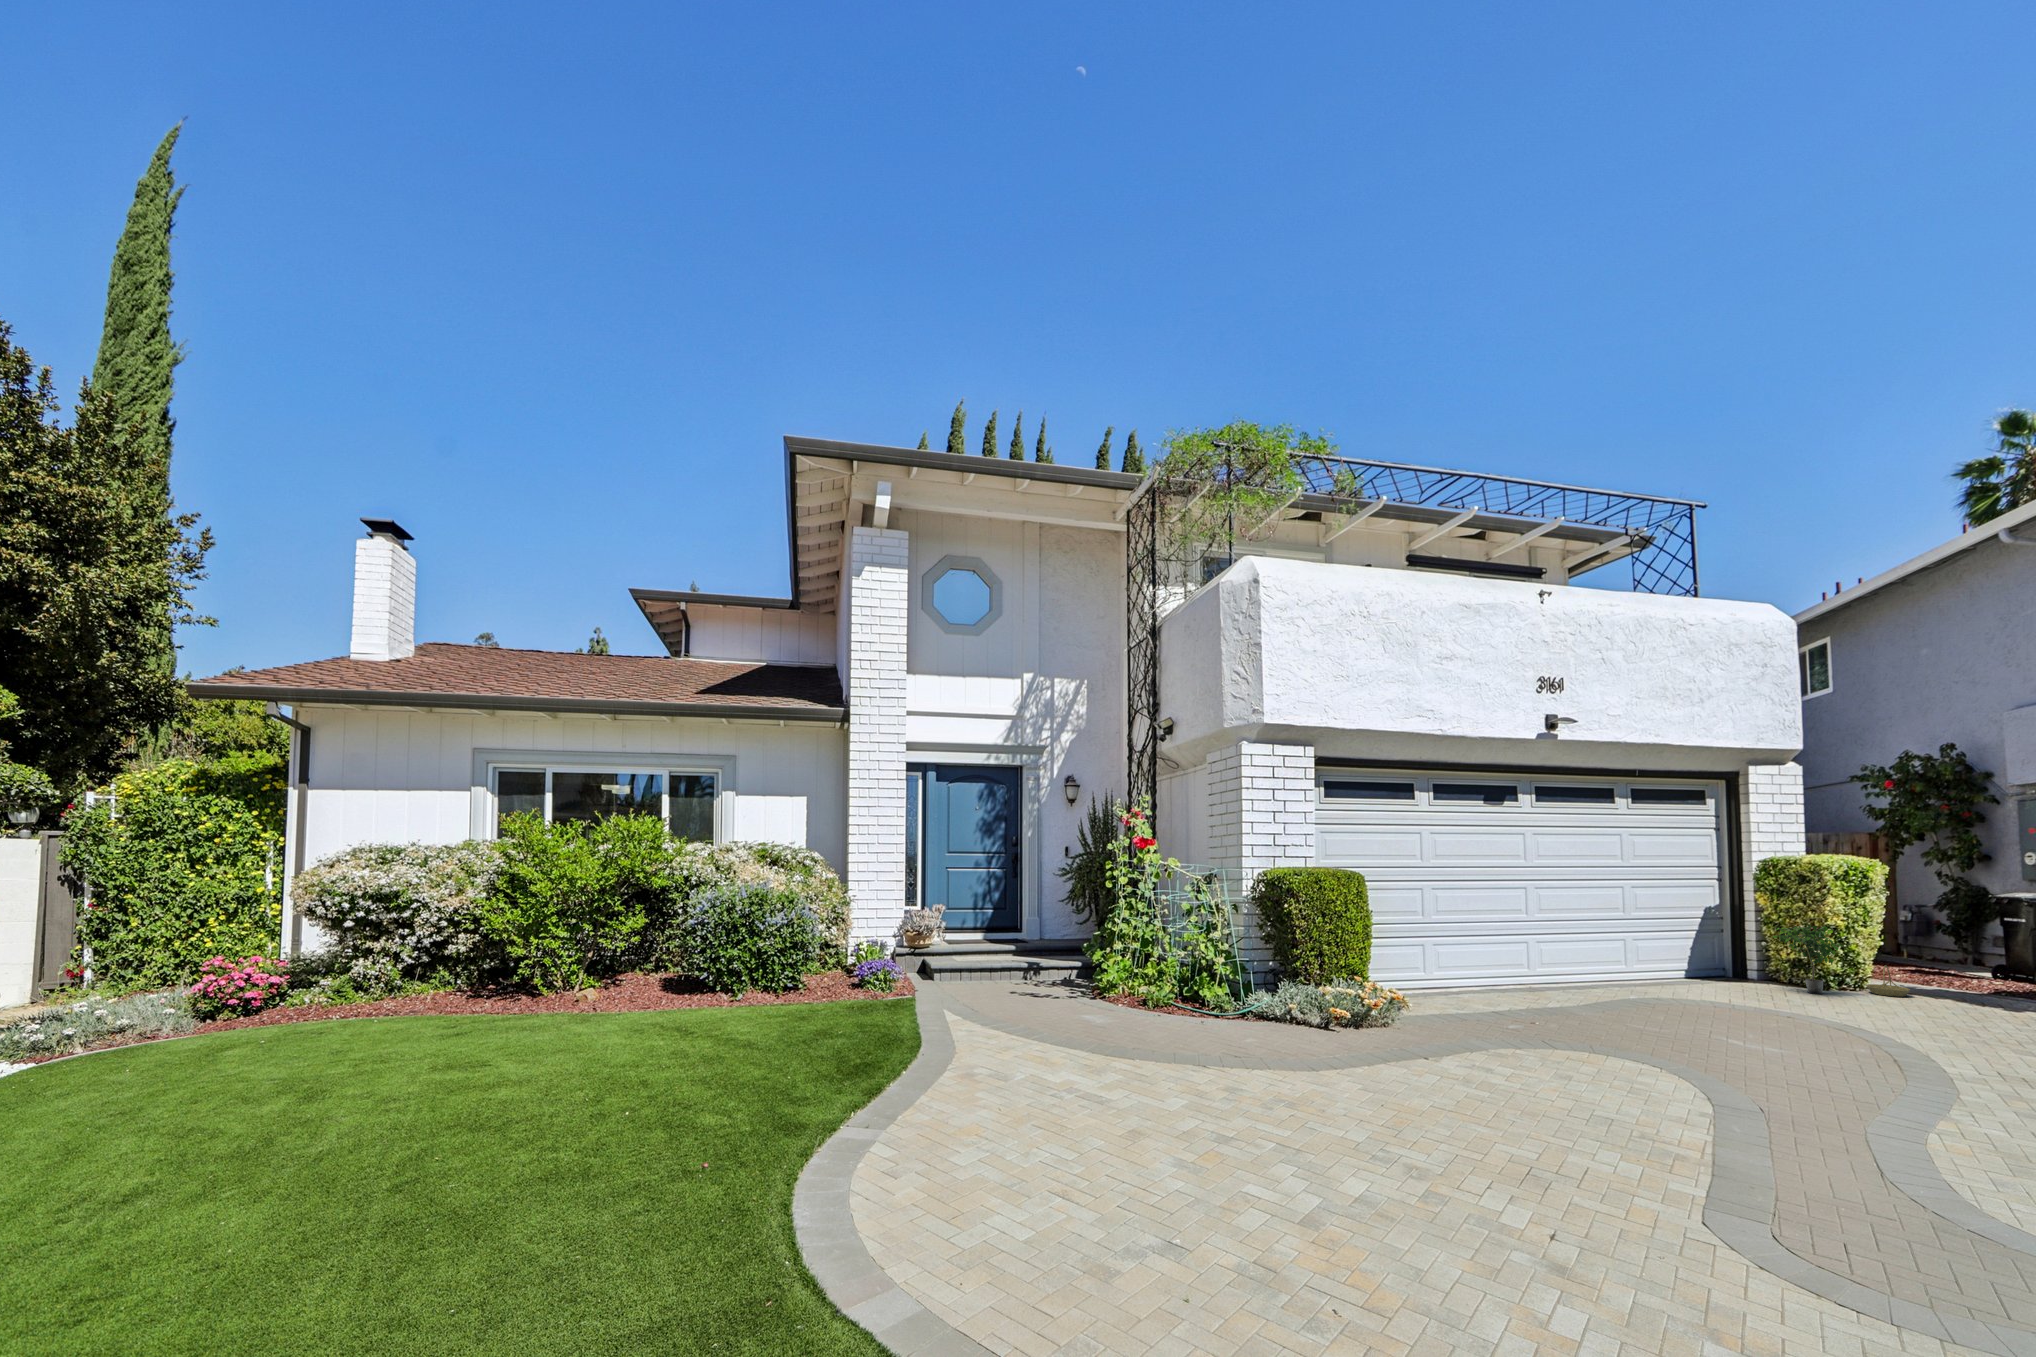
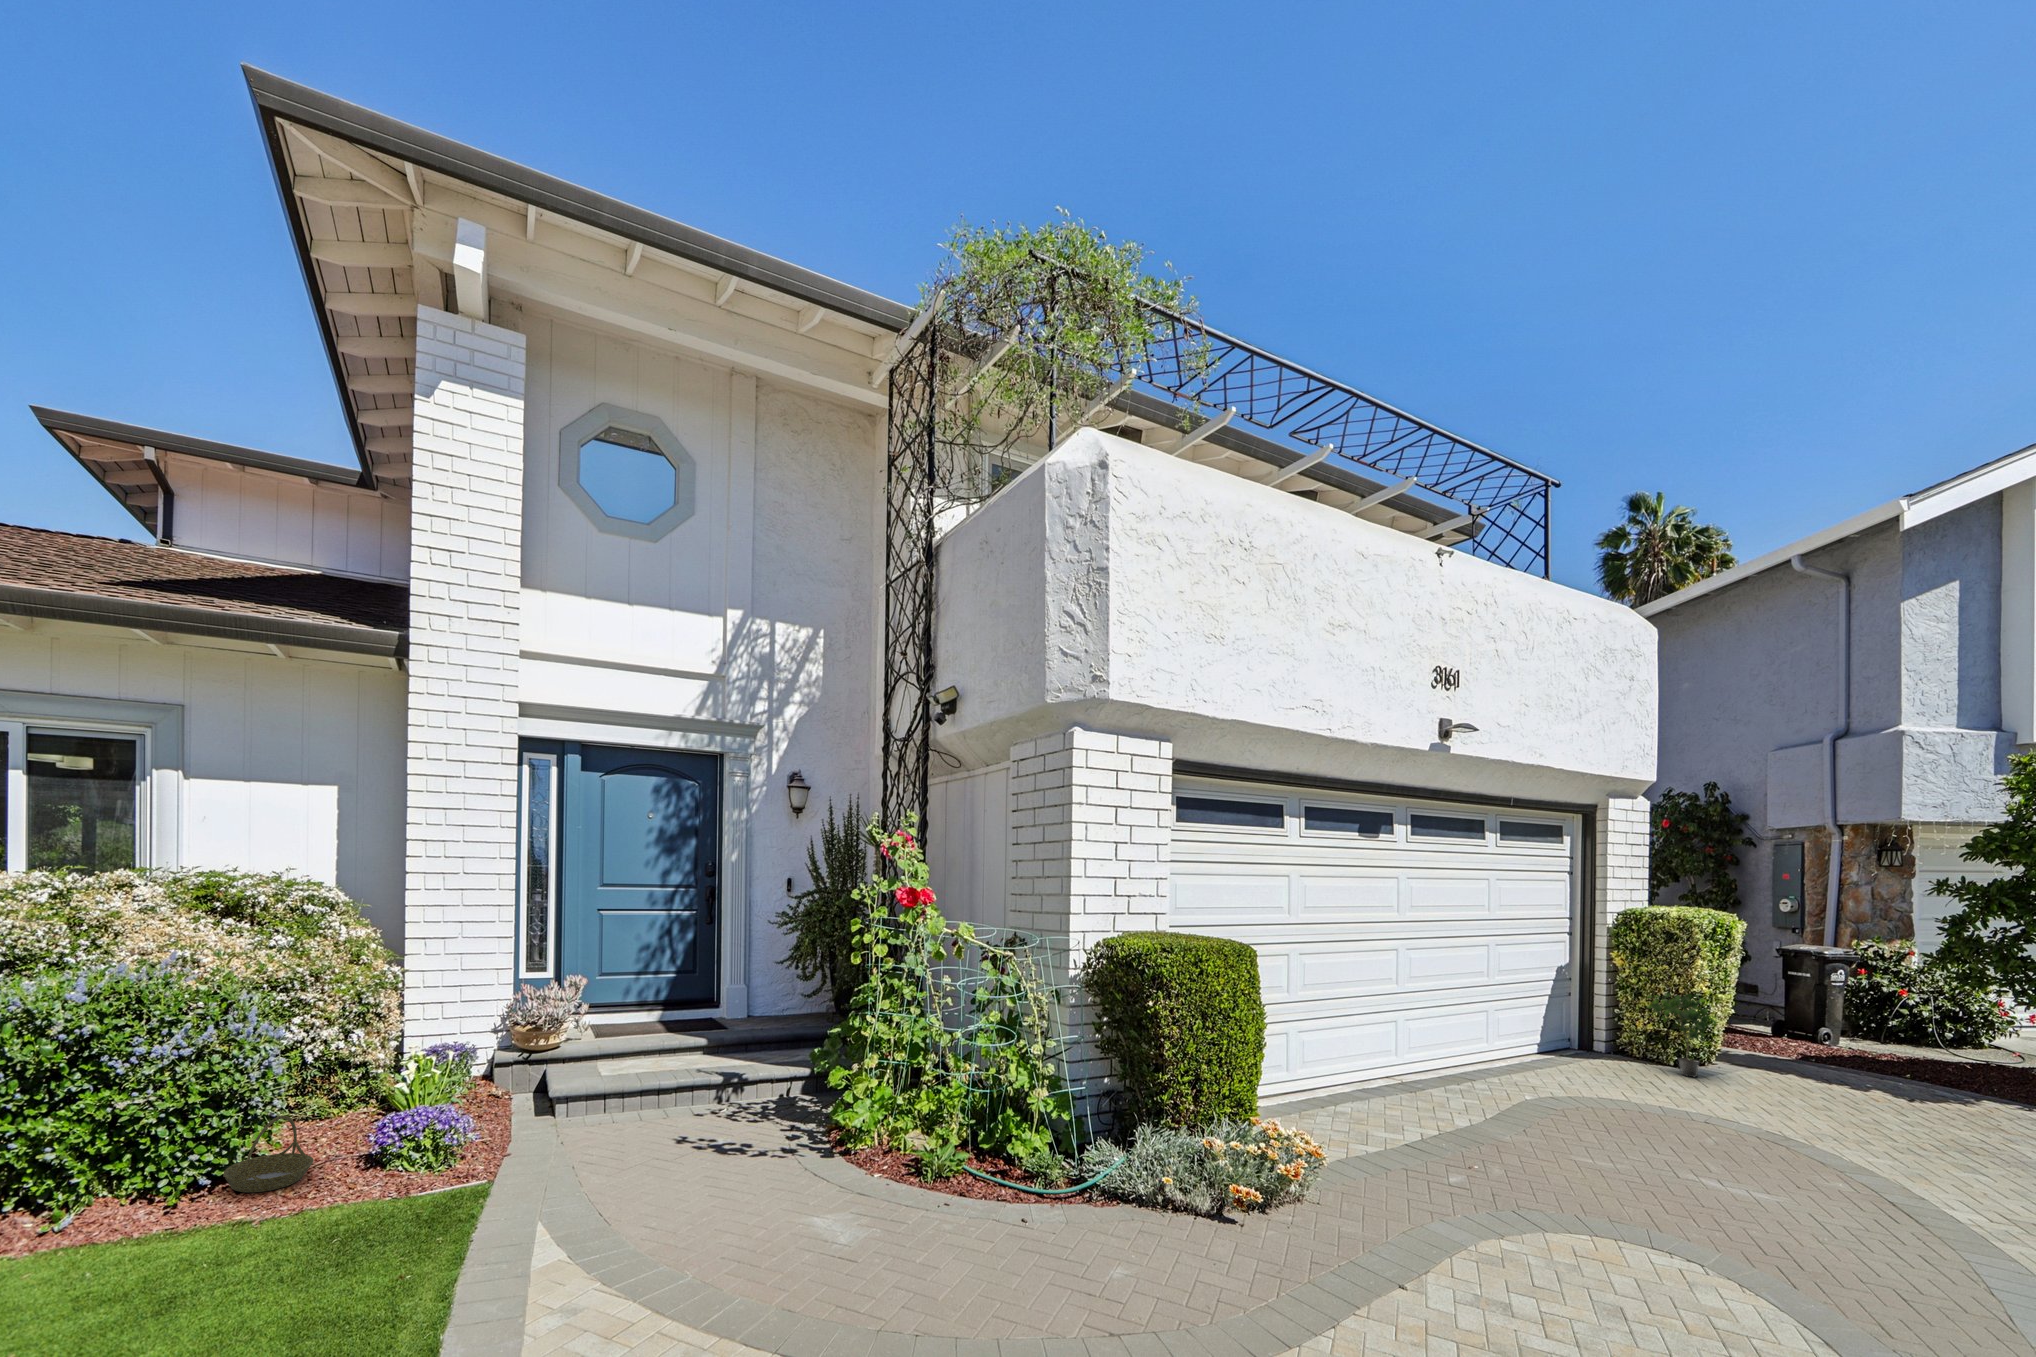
basket: present [1866,965,1910,997] -> present [223,1116,314,1193]

